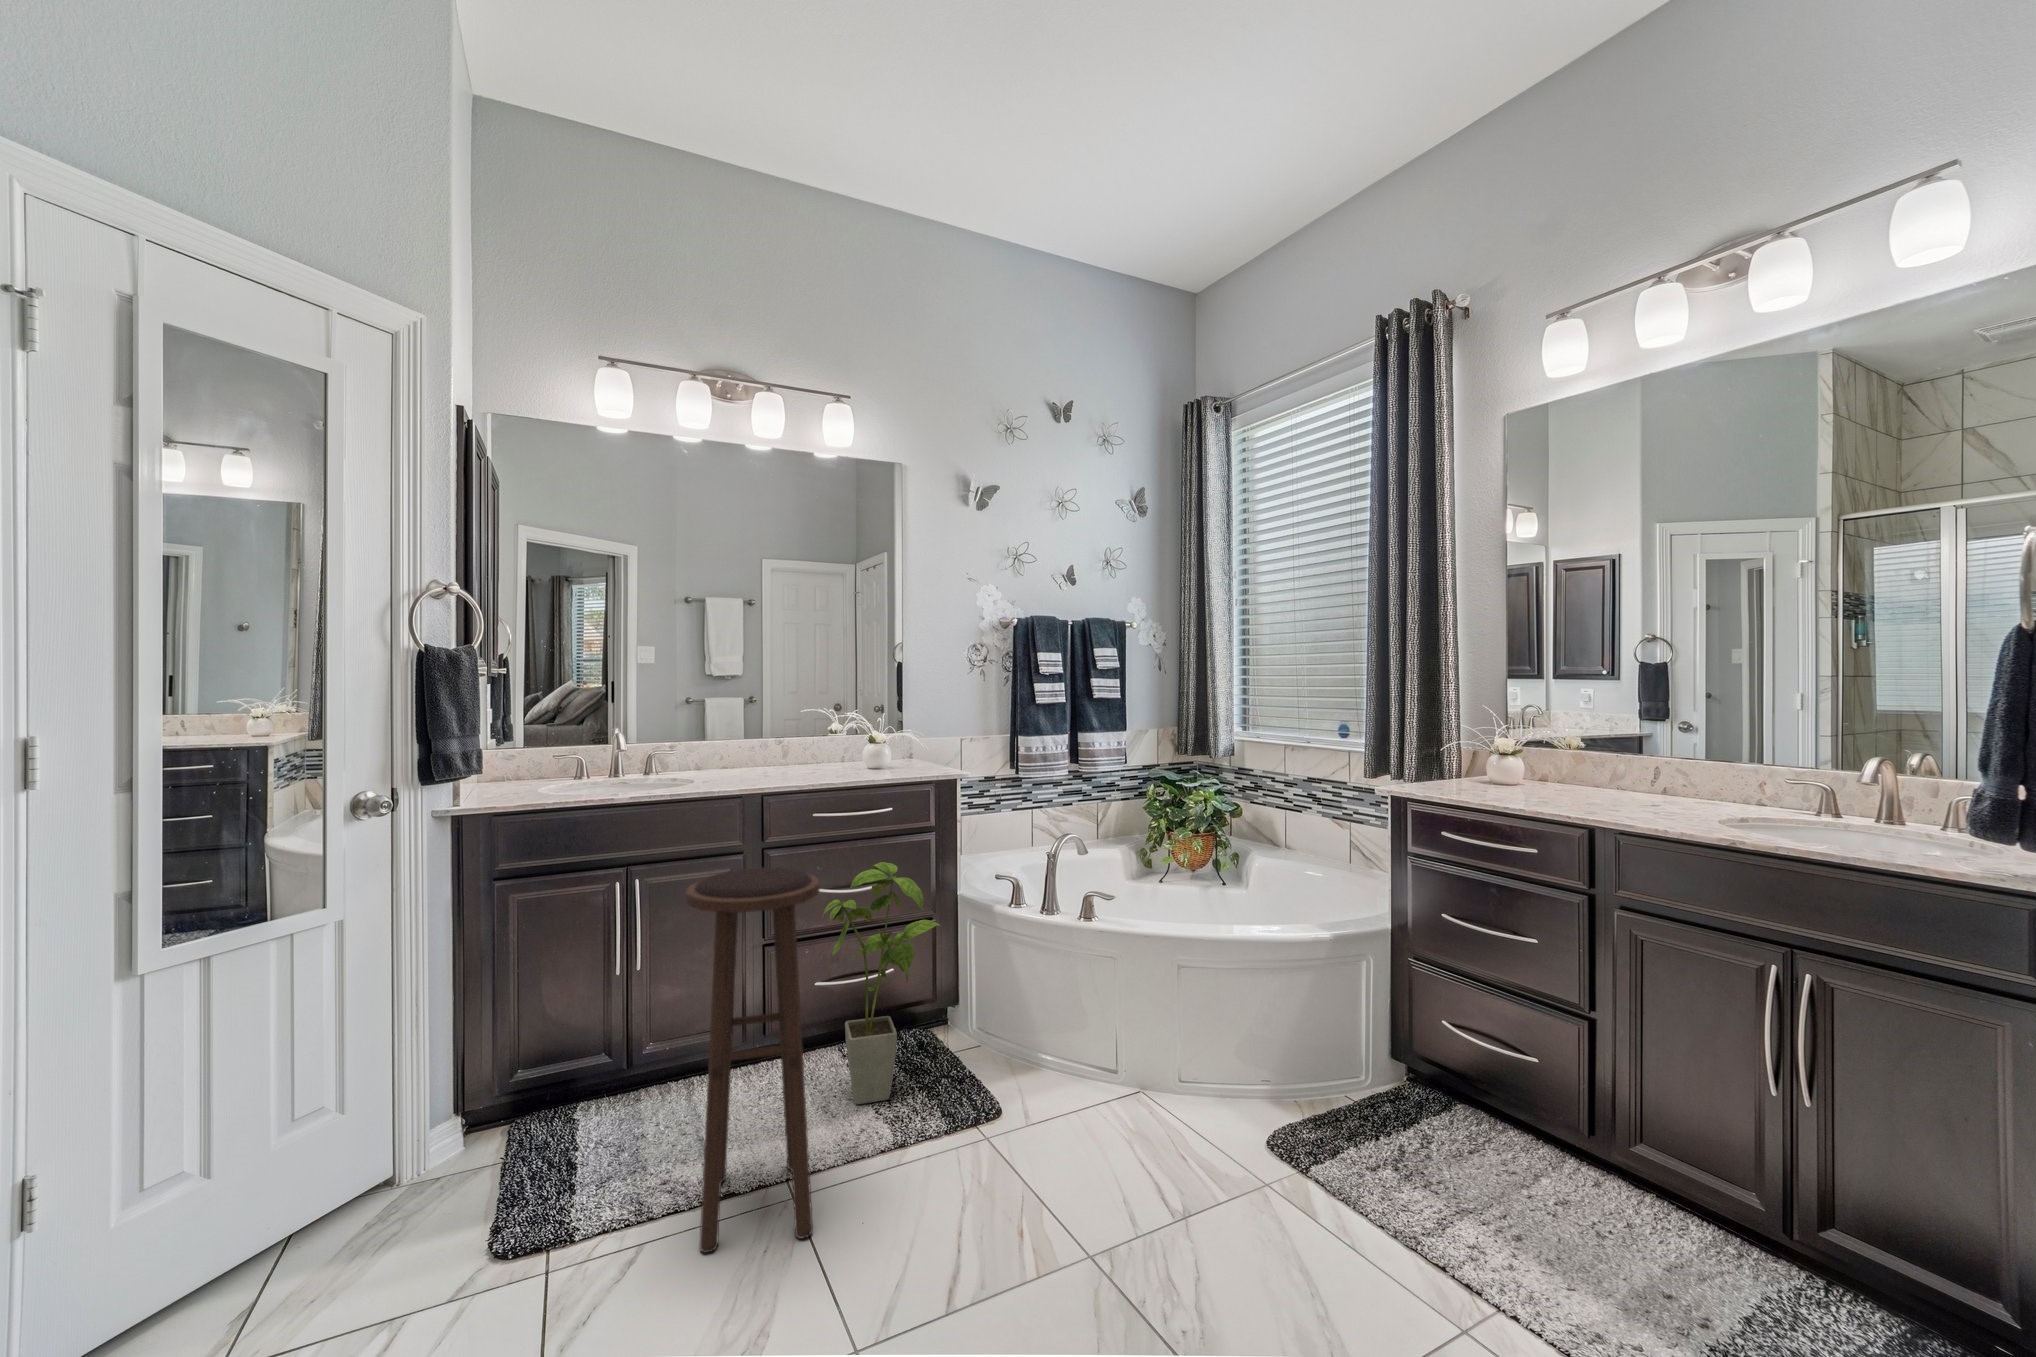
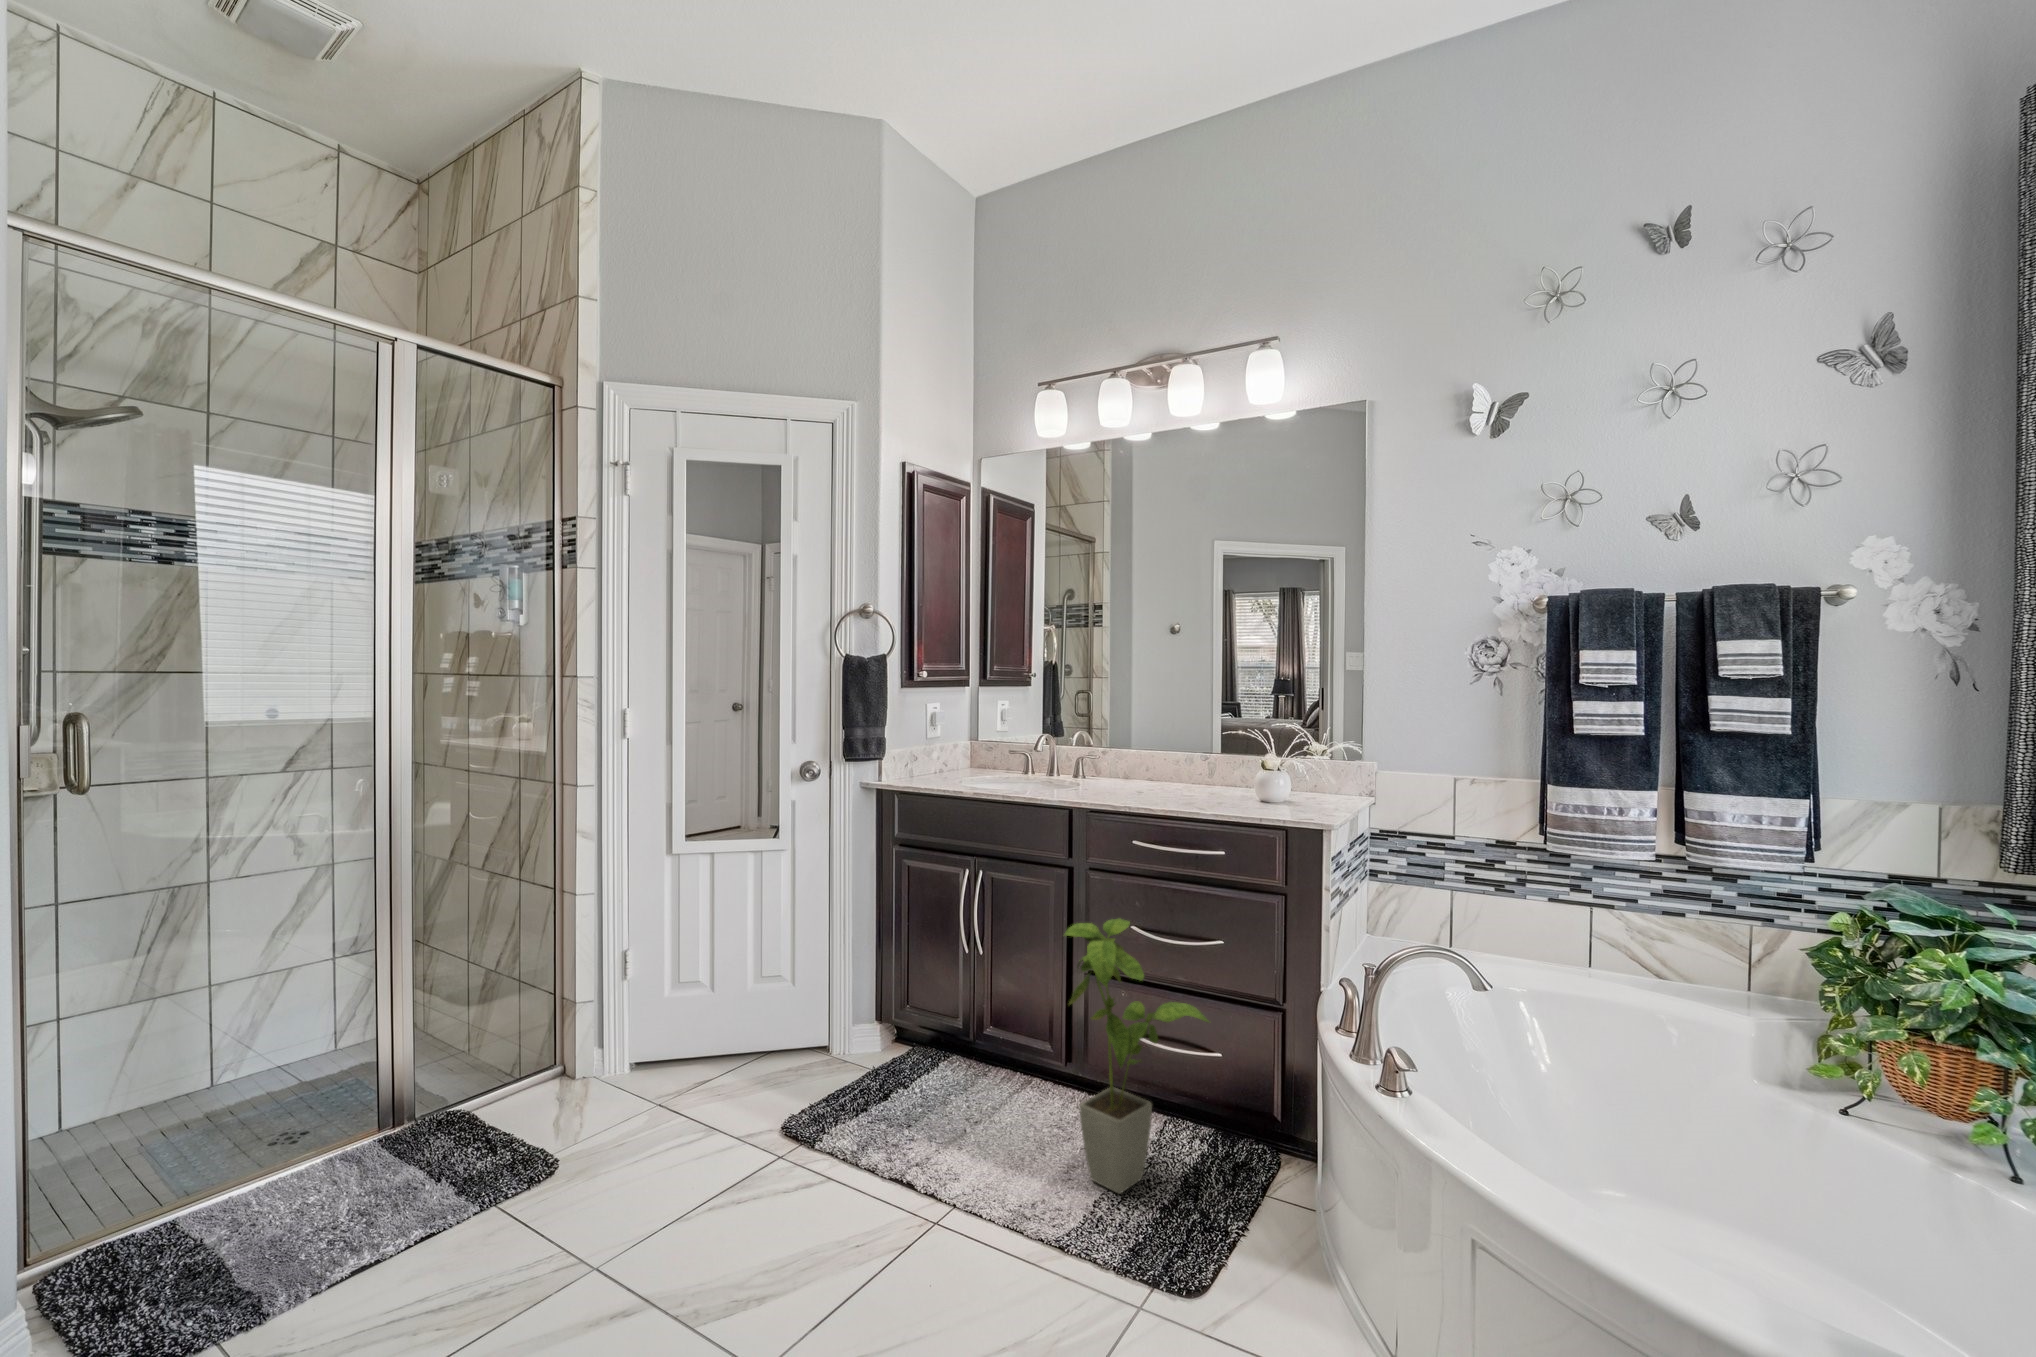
stool: present [686,867,820,1253] -> none [830,887,978,1255]

